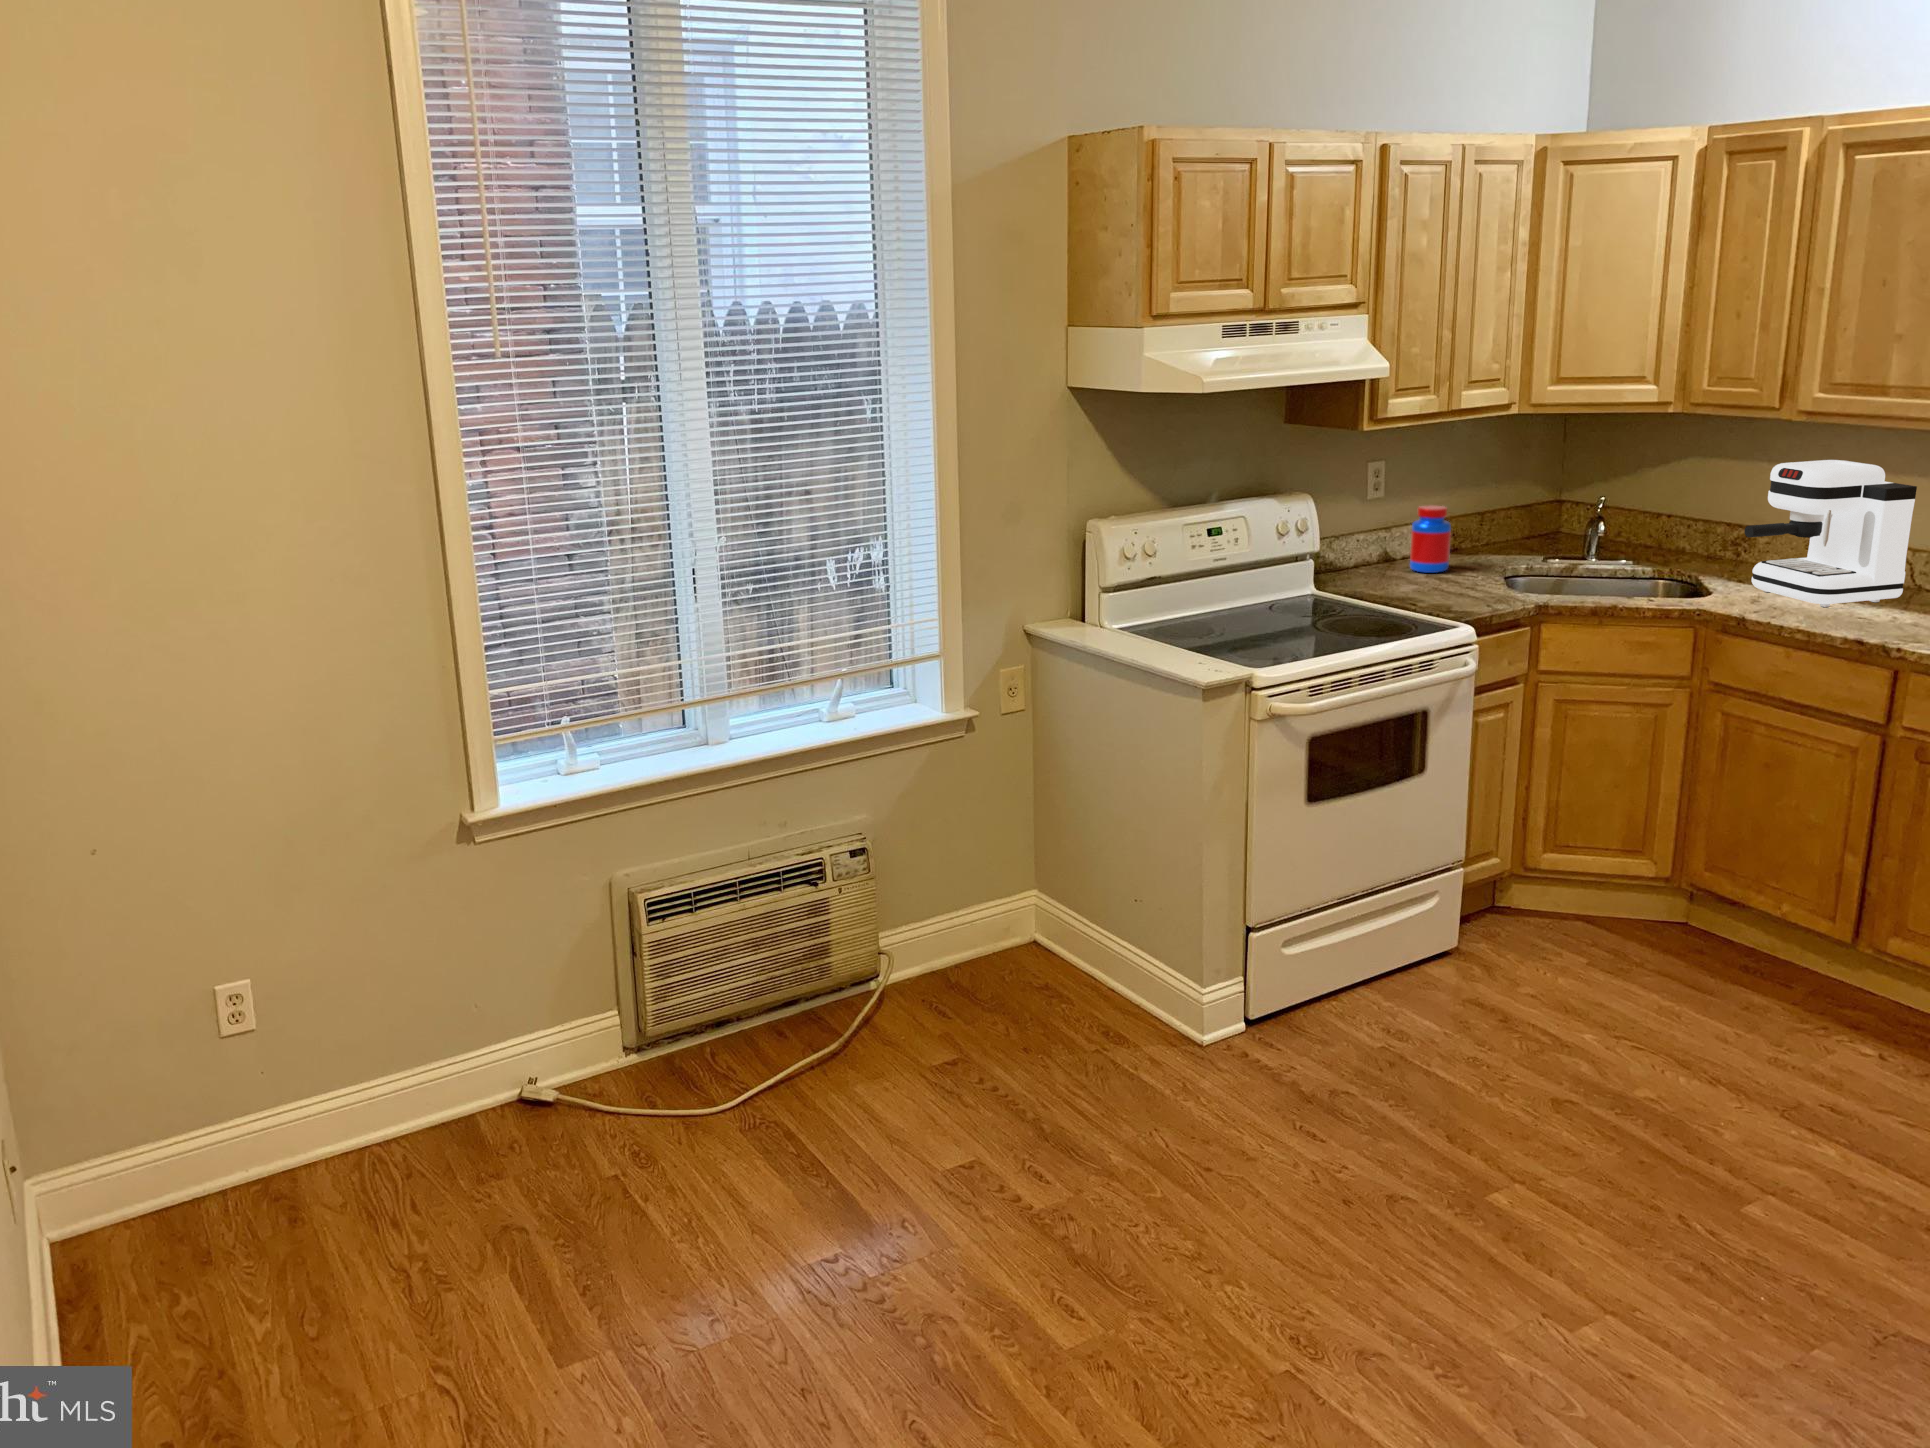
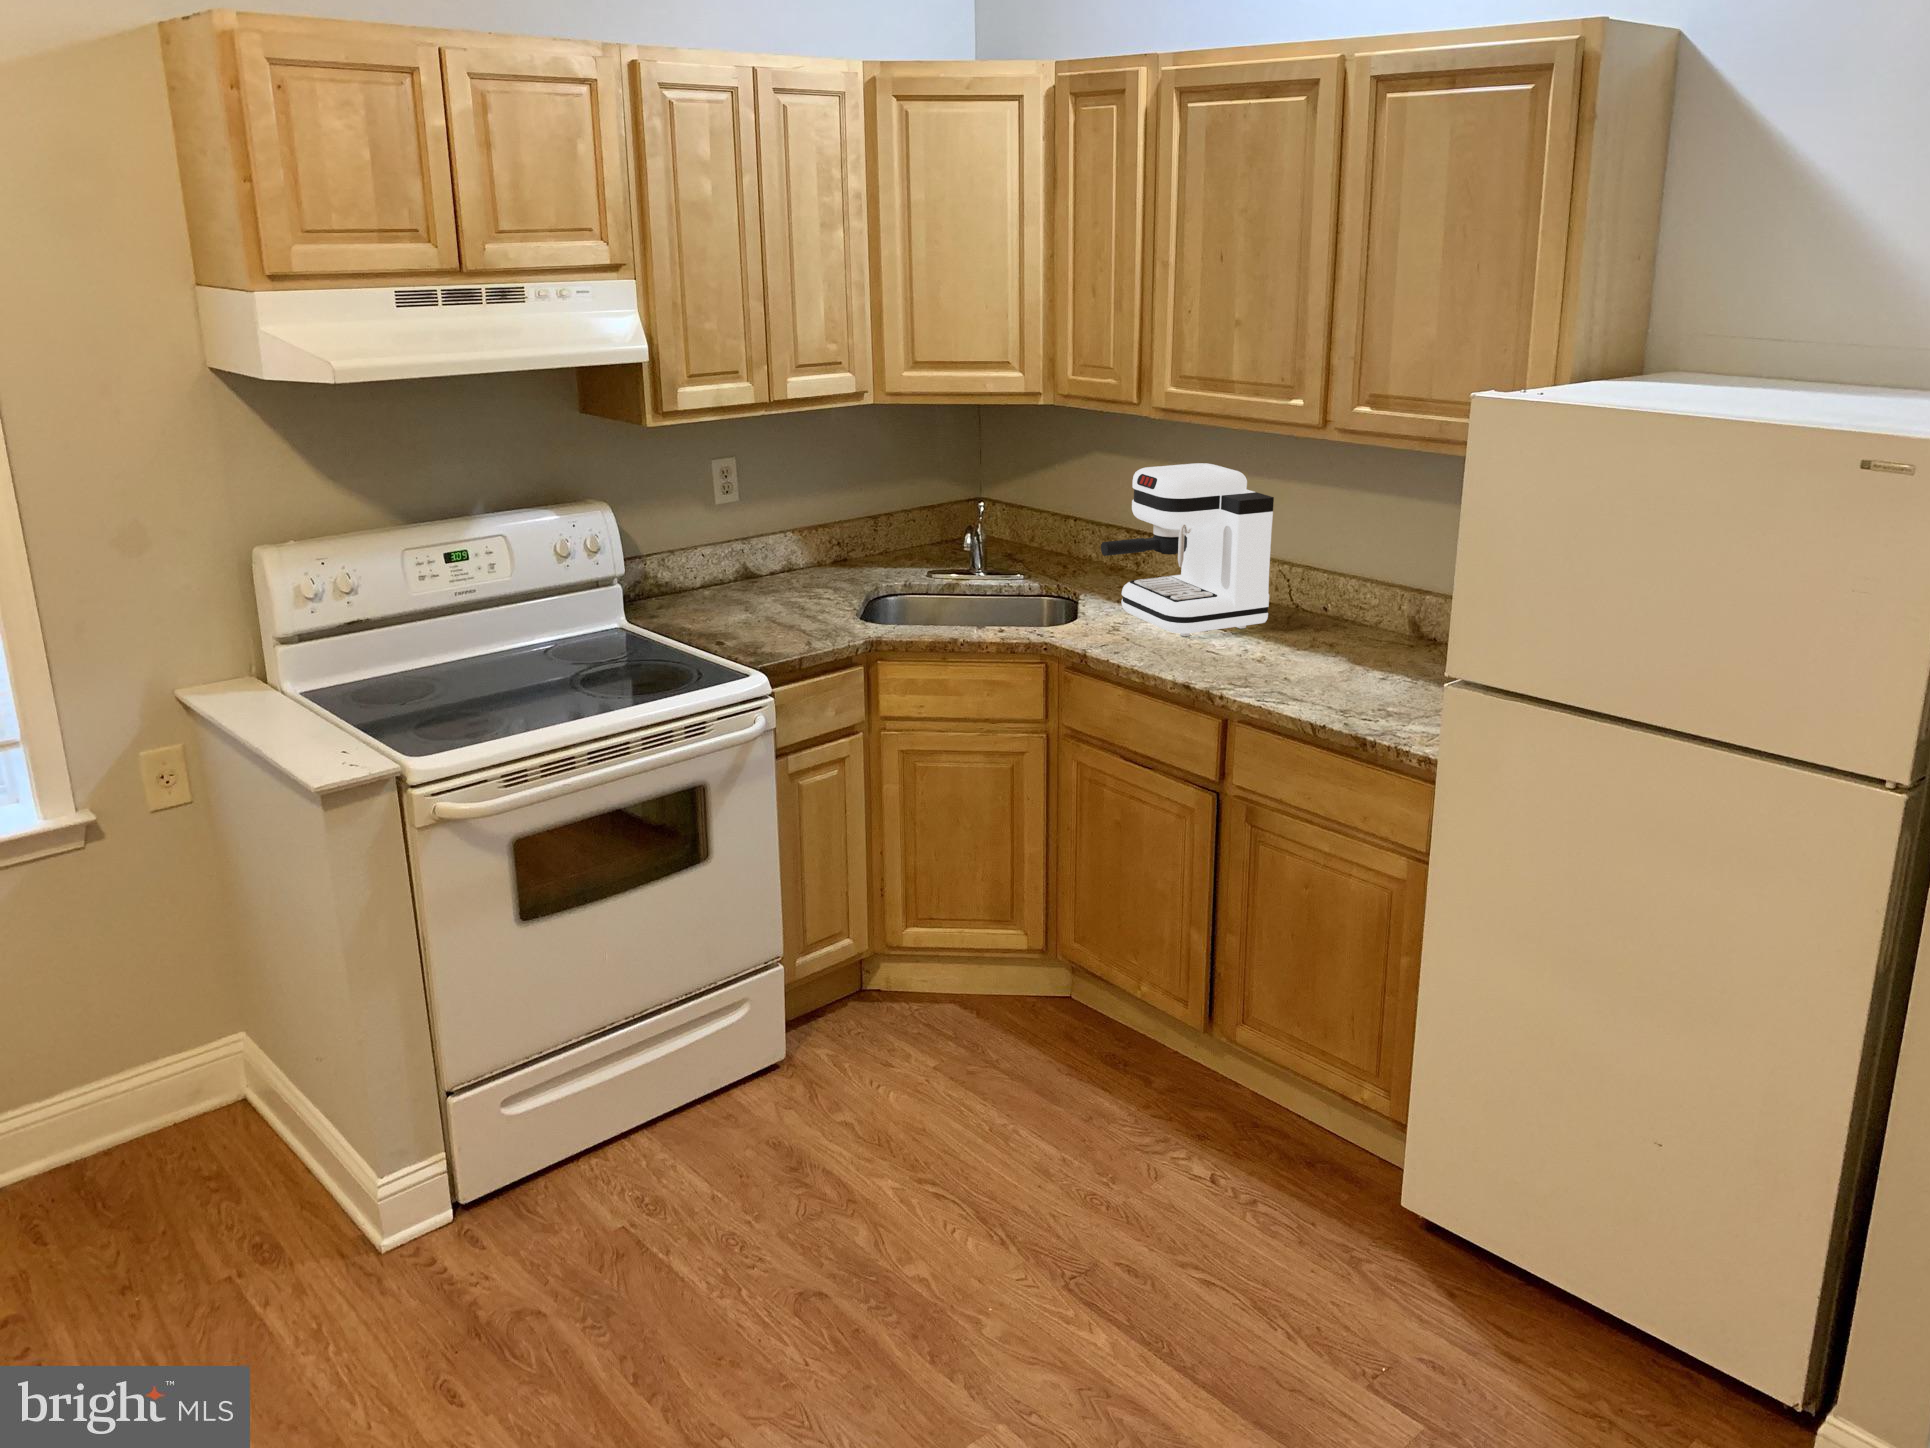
jar: present [1410,505,1451,573] -> none [768,511,815,593]

